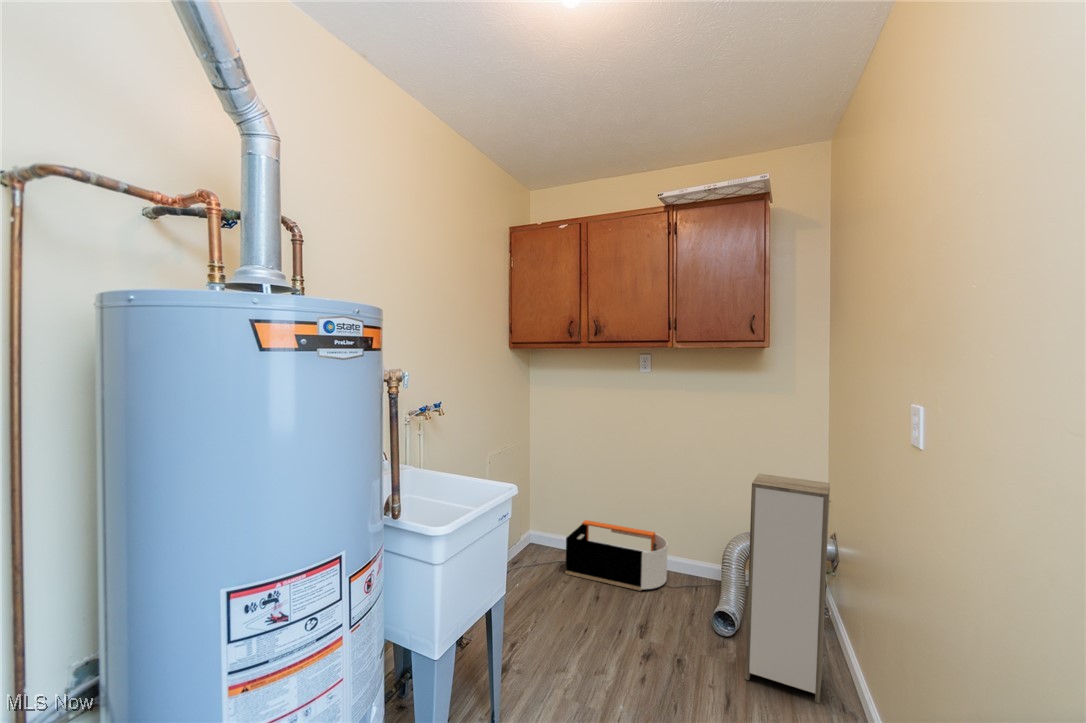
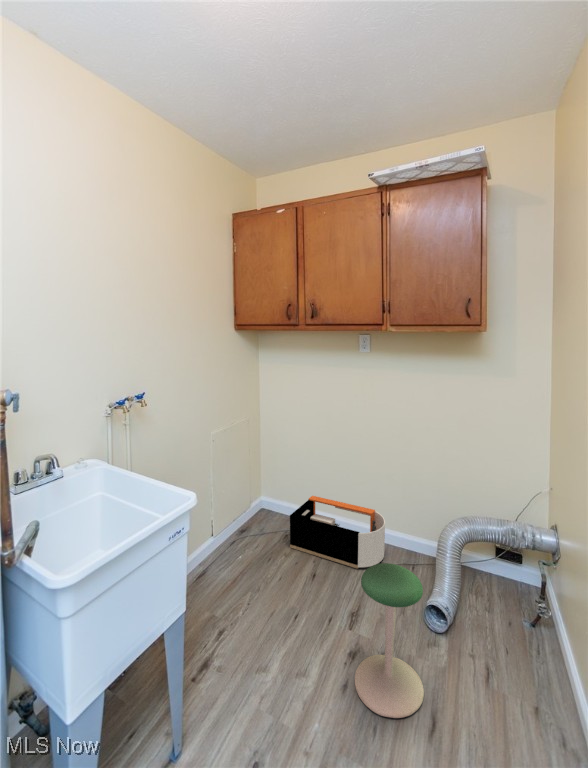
storage cabinet: present [745,474,830,703] -> none [455,470,561,733]
stool: none [652,562,717,698] -> present [355,563,424,718]

